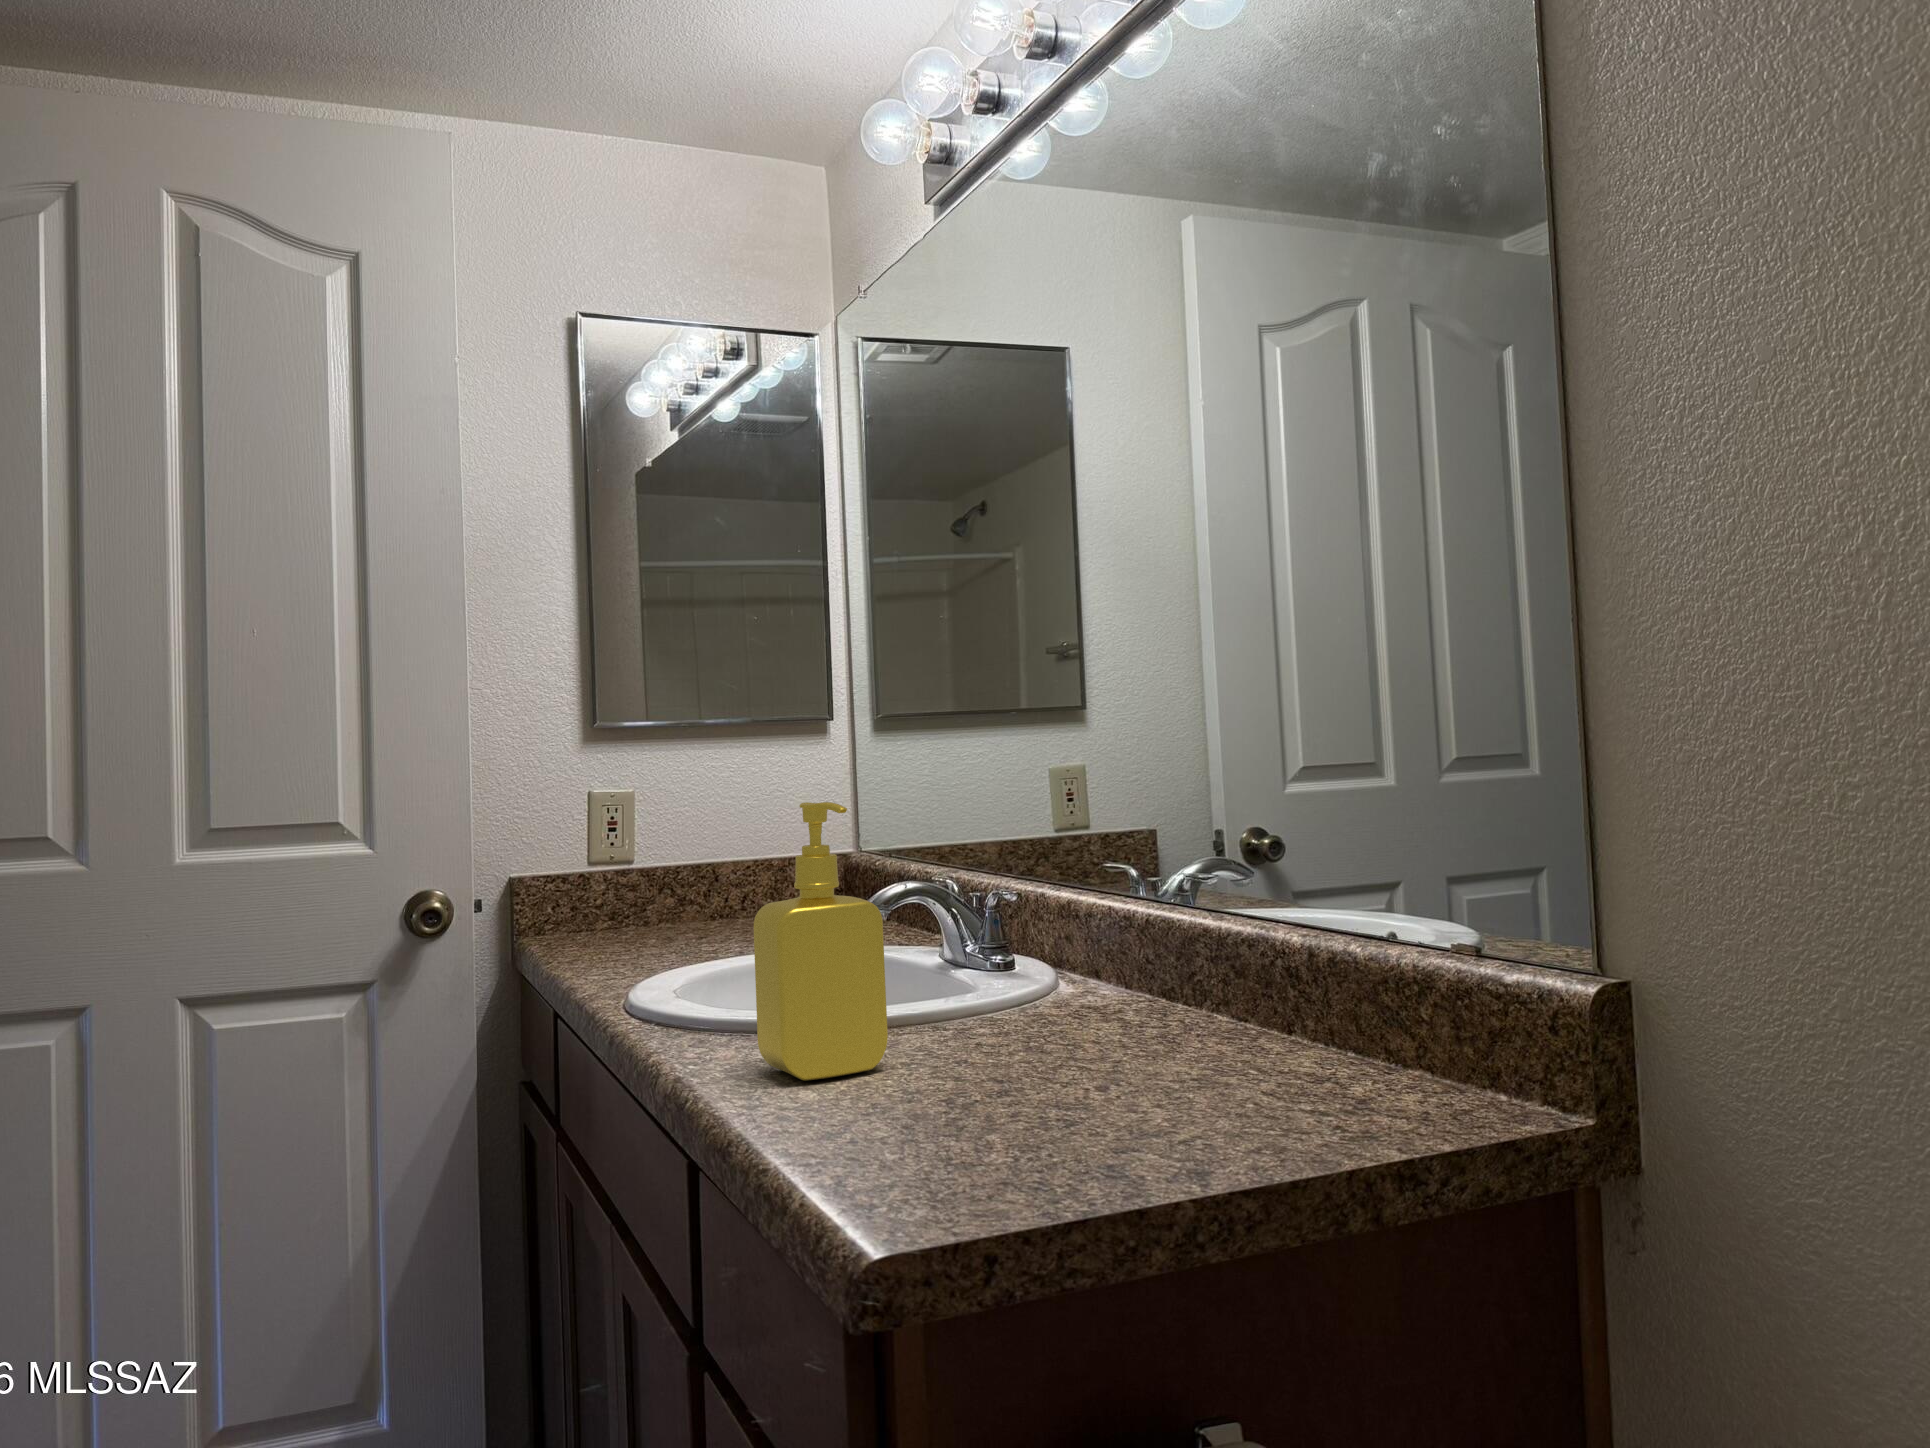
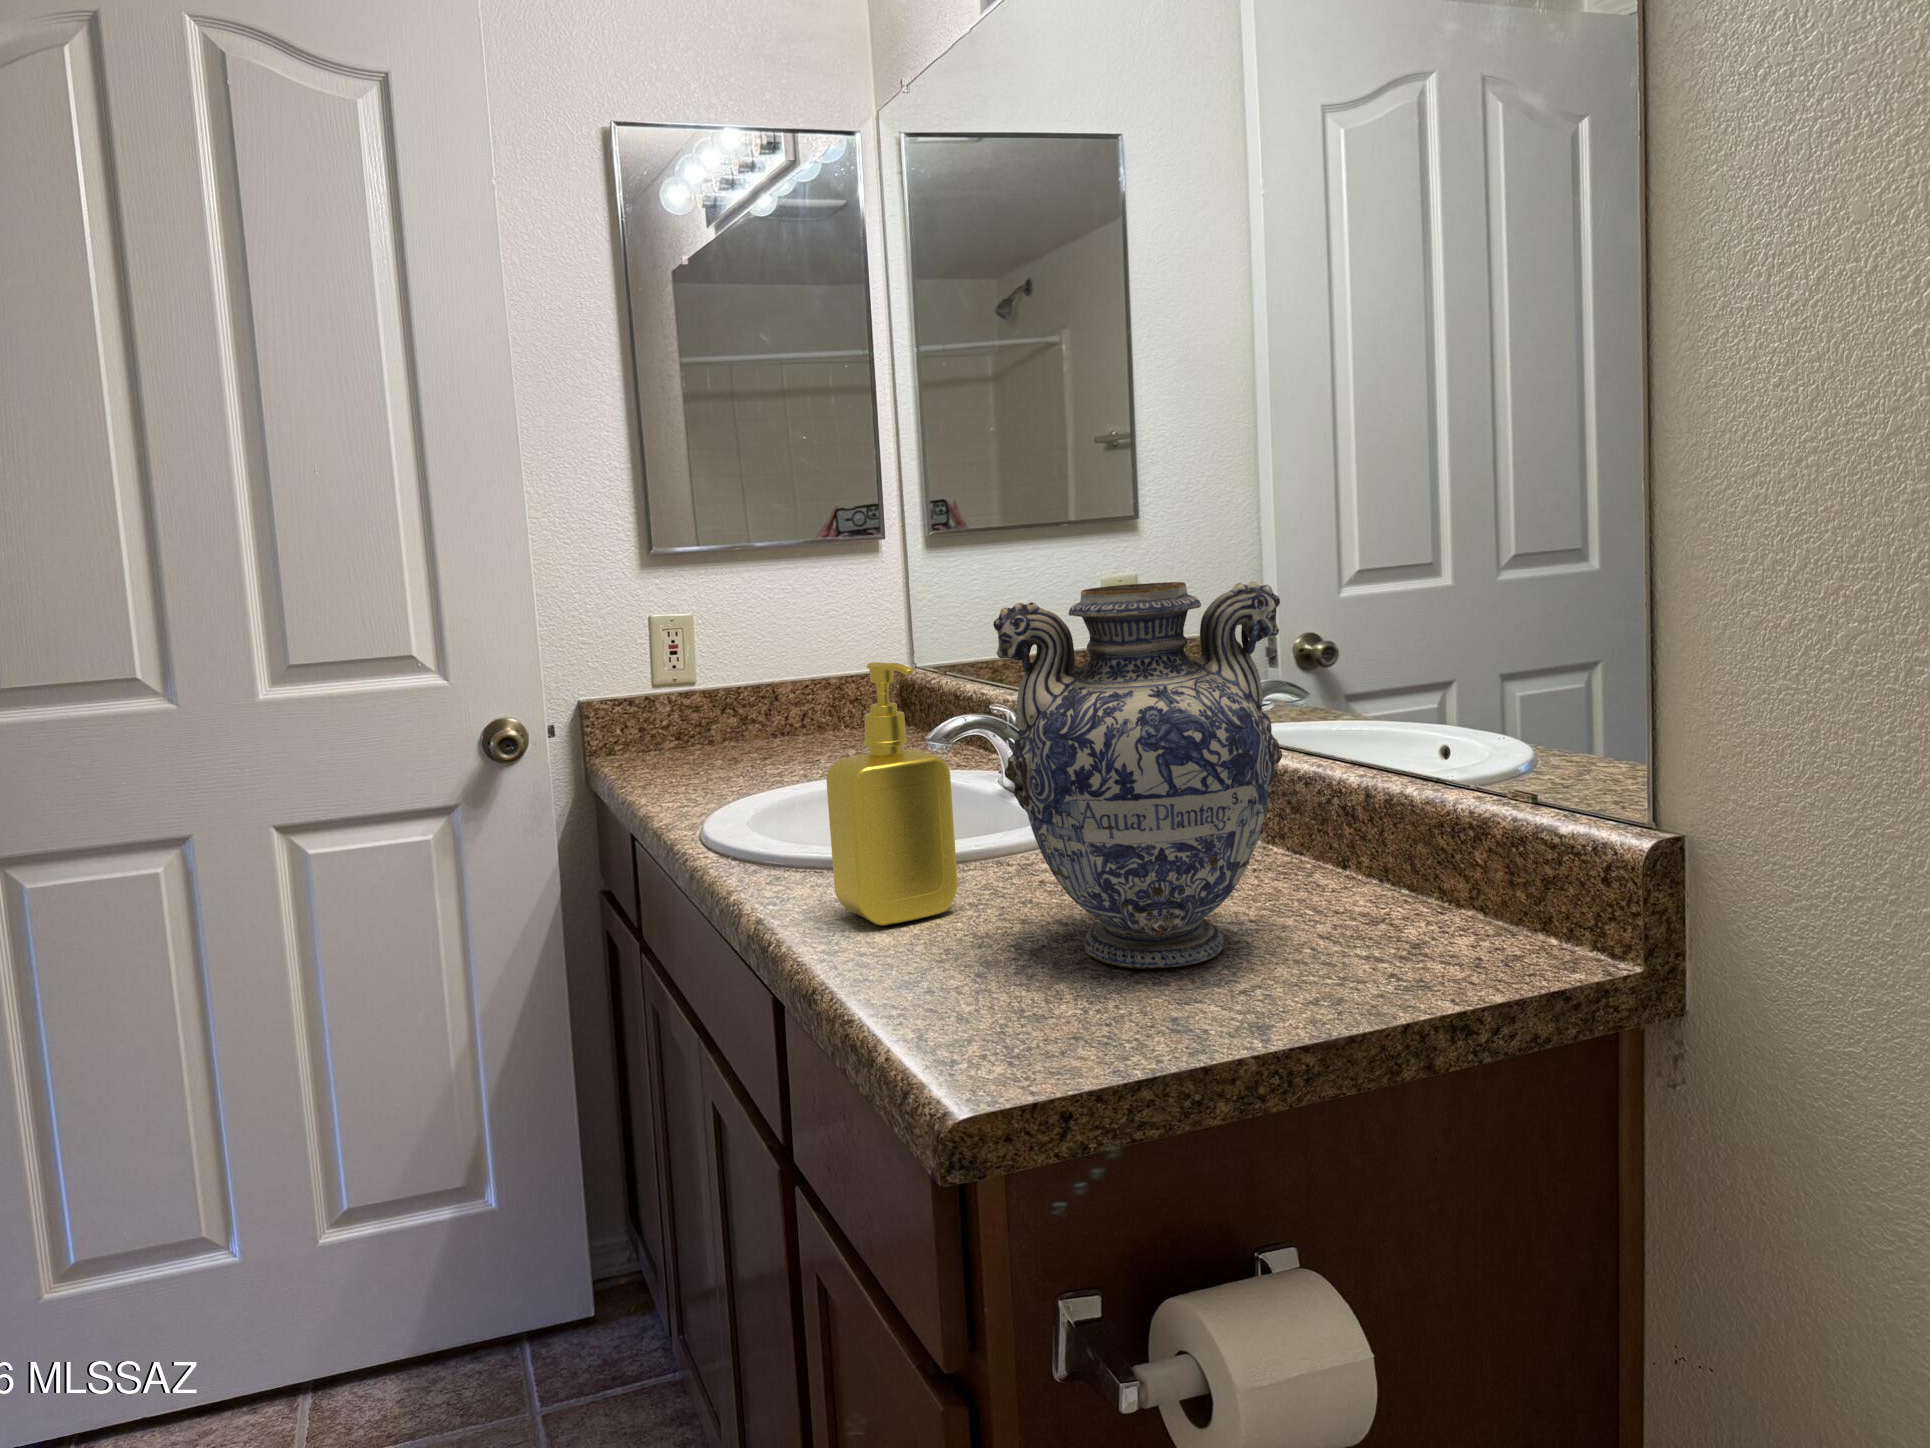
decorative vase: none [928,716,1223,1120] -> present [993,582,1282,969]

